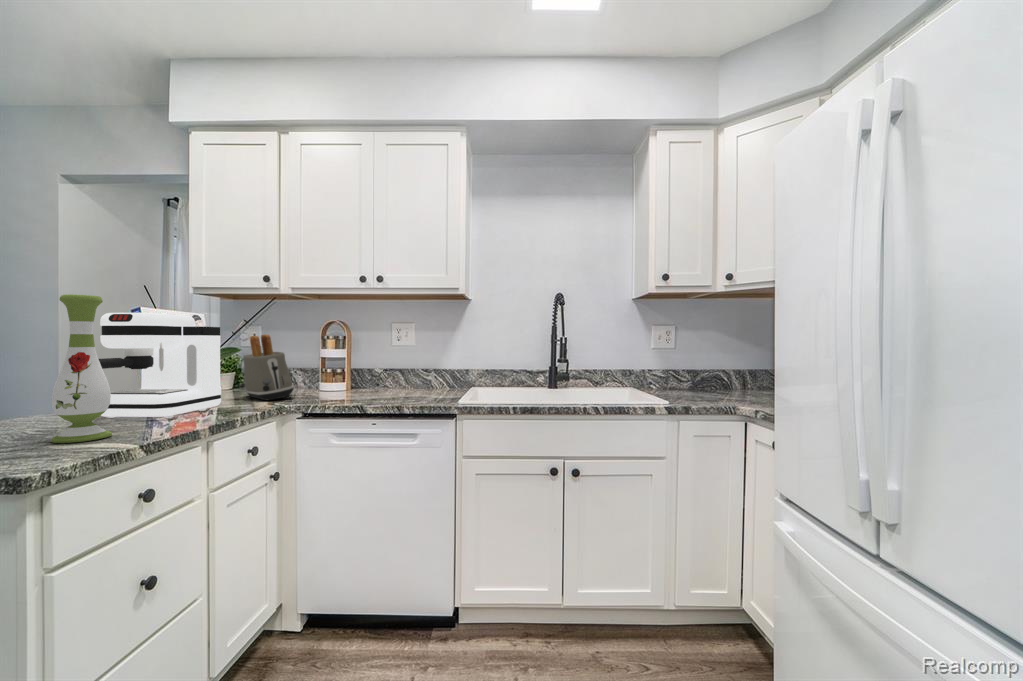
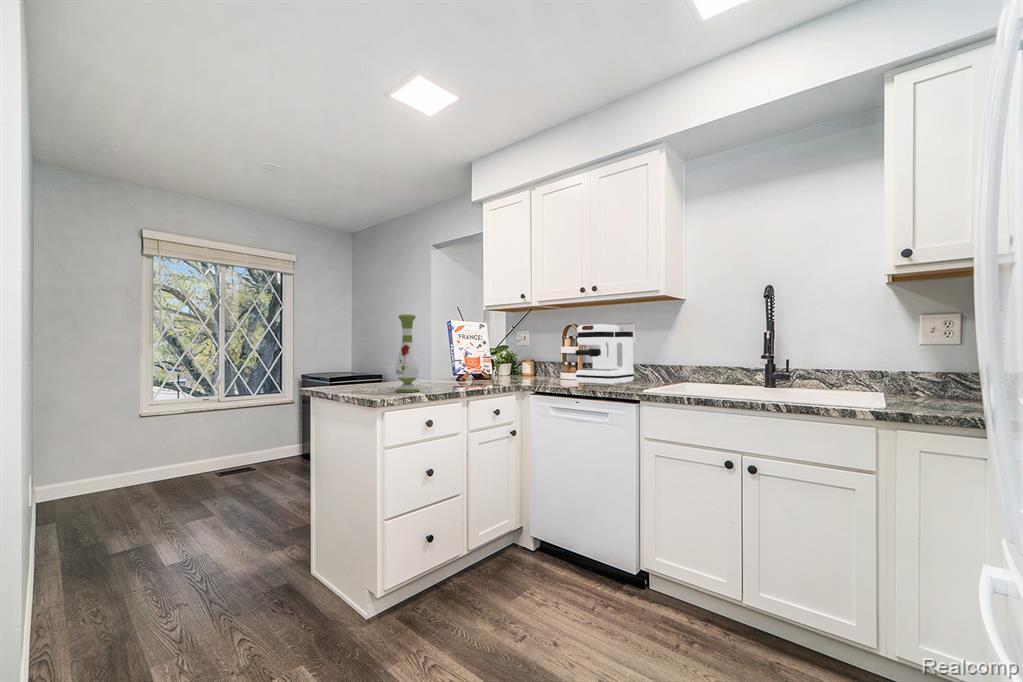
coffee maker: present [99,313,221,418] -> present [575,324,634,385]
toaster: present [243,335,294,400] -> none [508,336,536,382]

